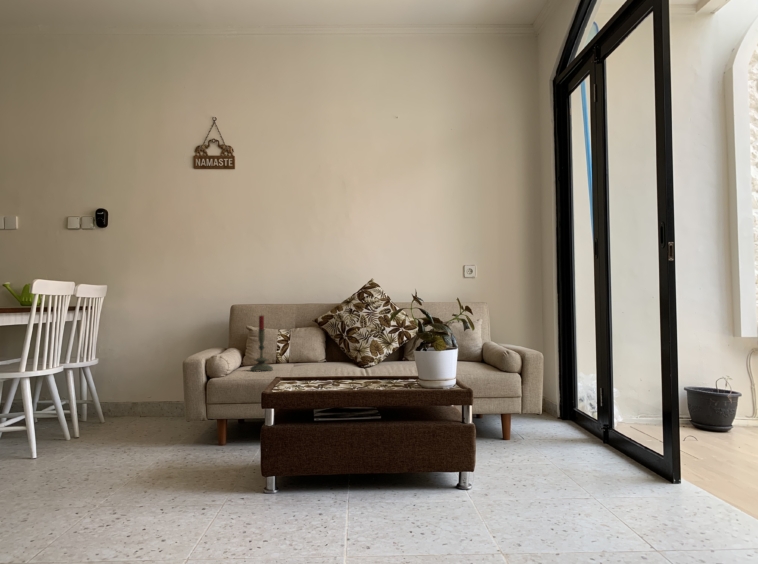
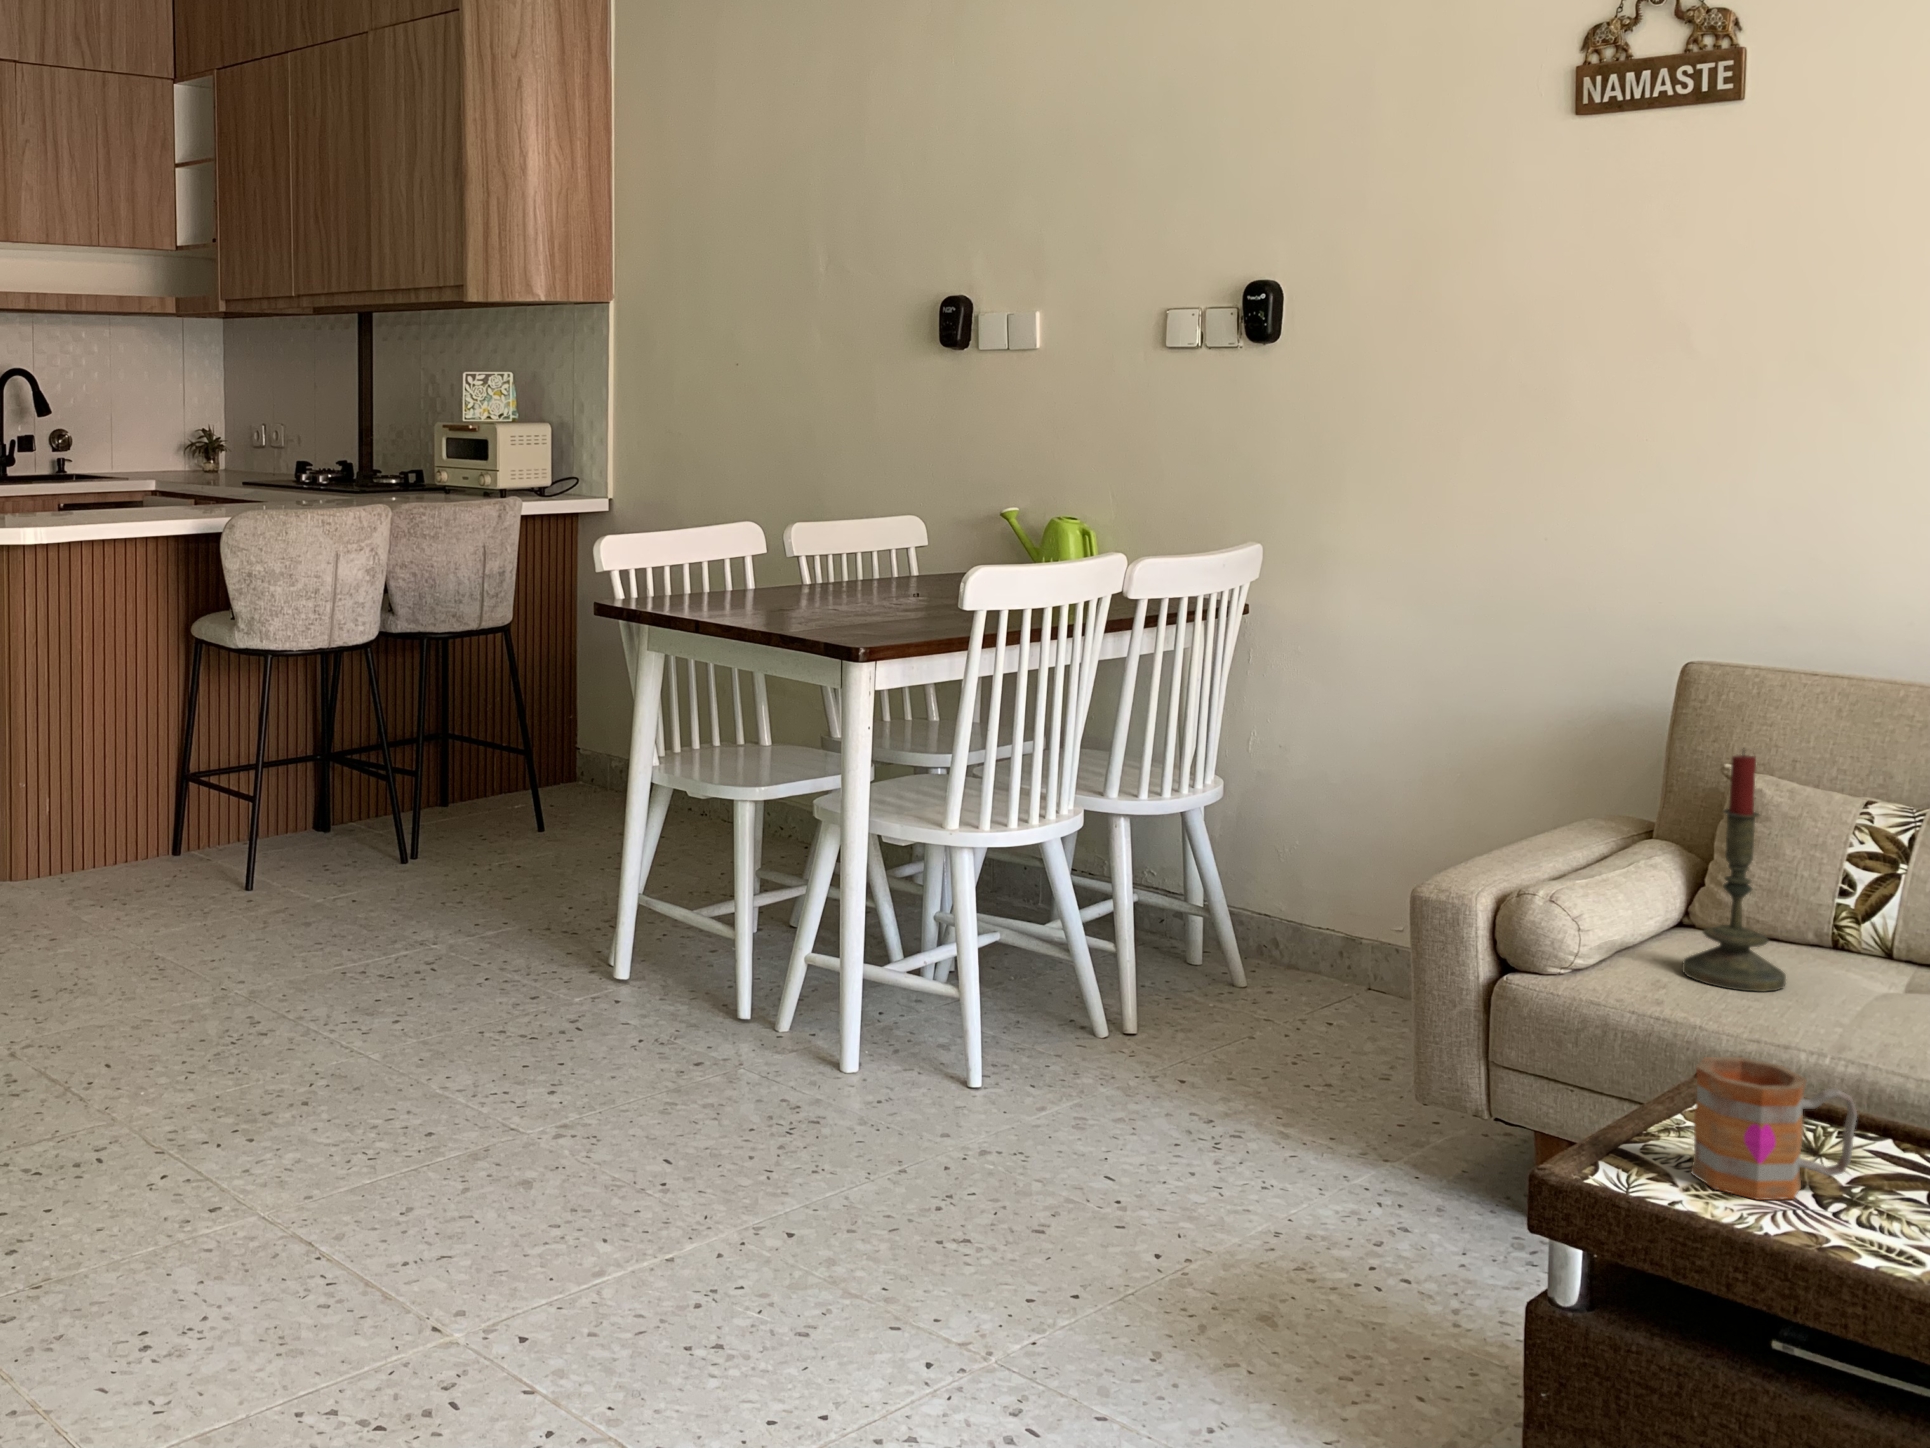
mug: none [292,360,322,389] -> present [1691,1057,1857,1200]

